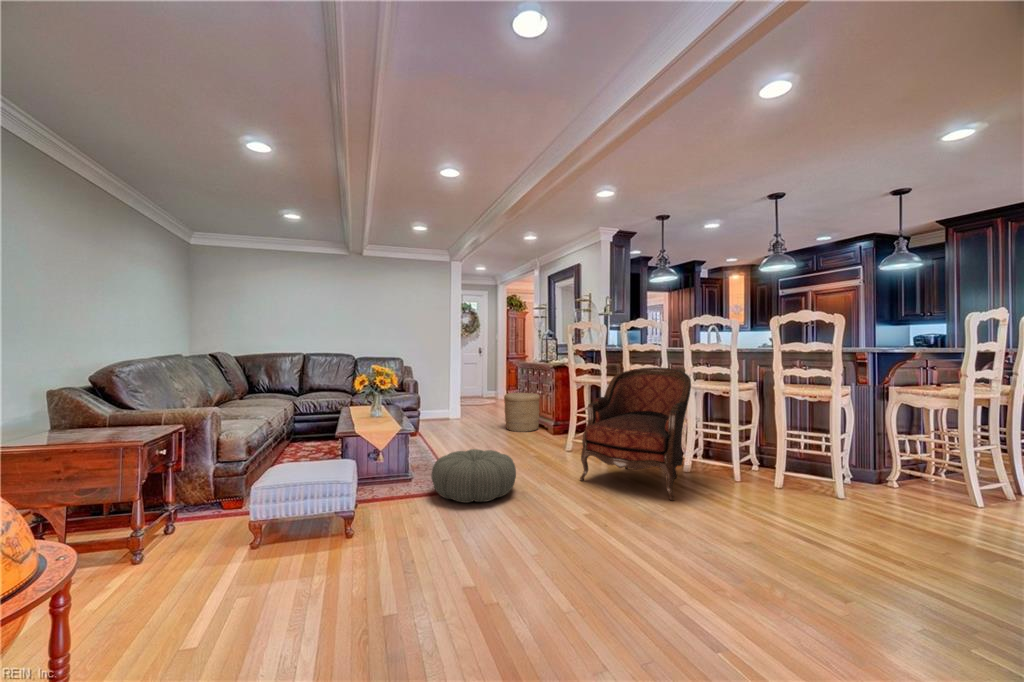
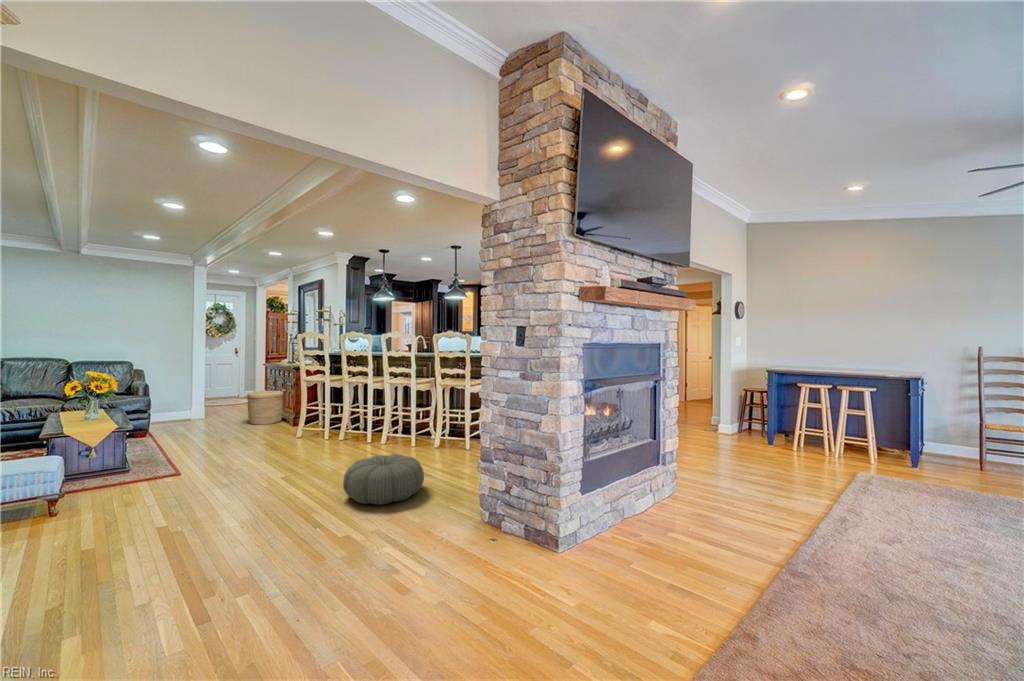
armchair: present [580,367,691,501] -> none [291,369,378,460]
pouf: present [431,449,516,503] -> present [343,454,424,505]

